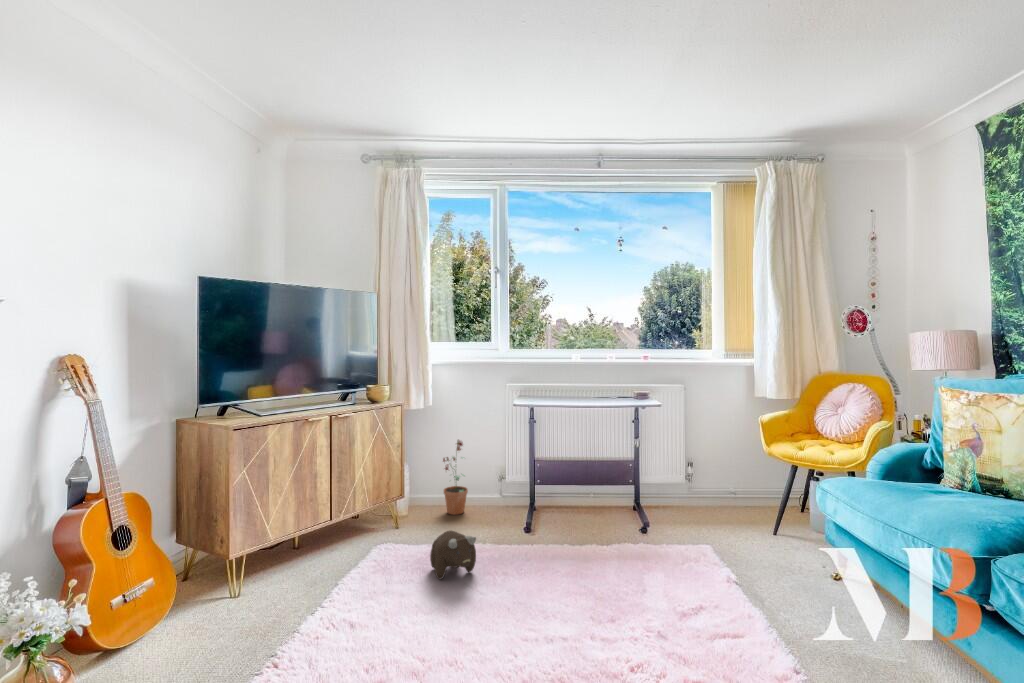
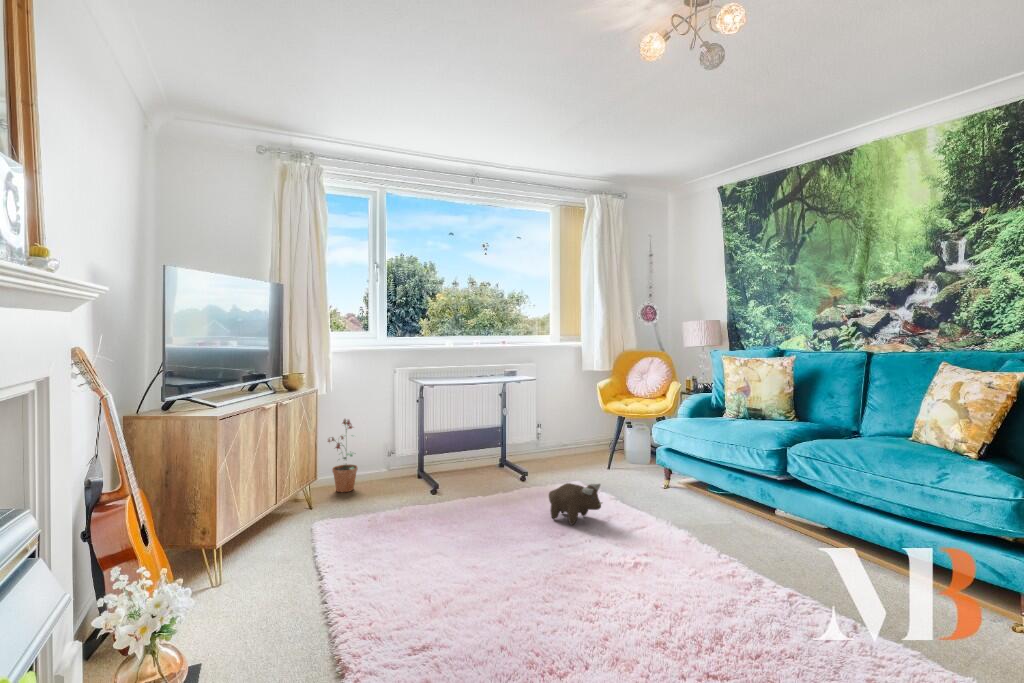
plush toy: present [430,531,476,579] -> present [549,483,602,525]

